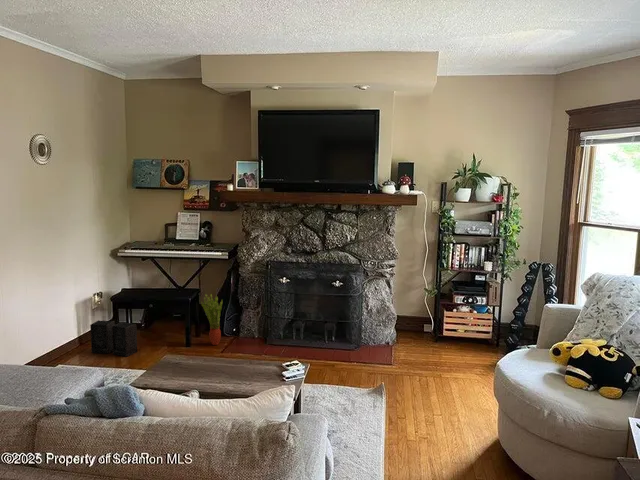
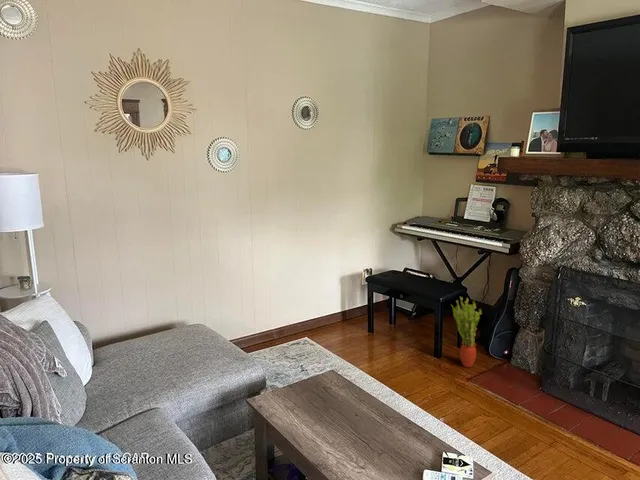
speaker: present [90,320,137,357] -> none [343,299,382,347]

